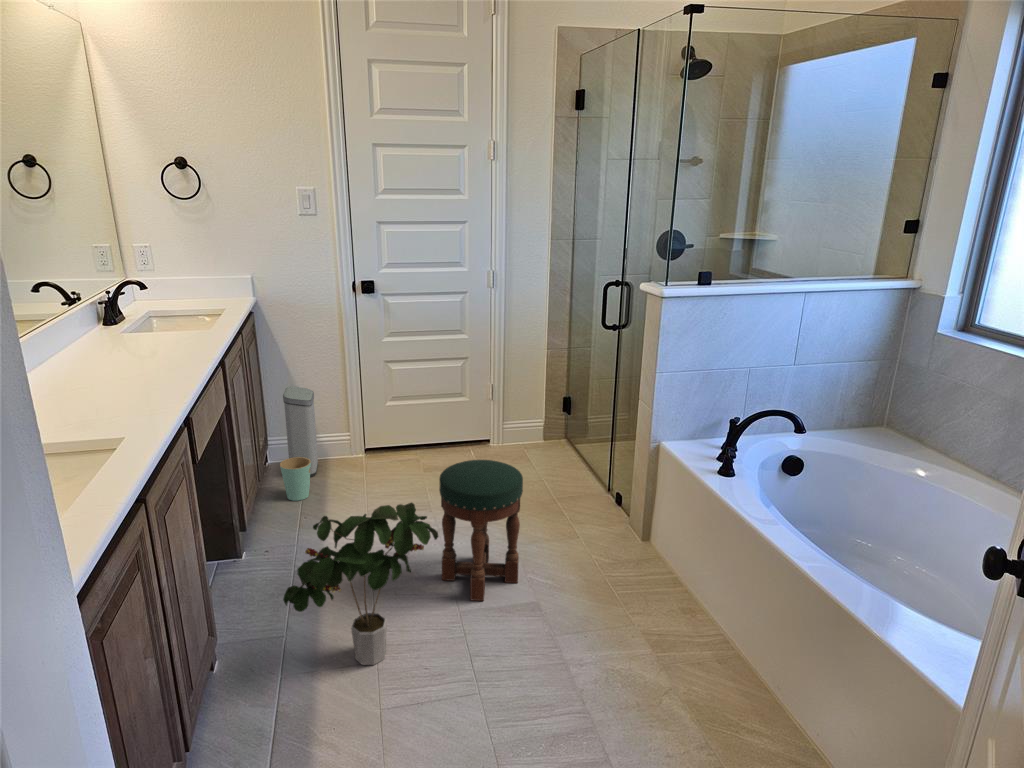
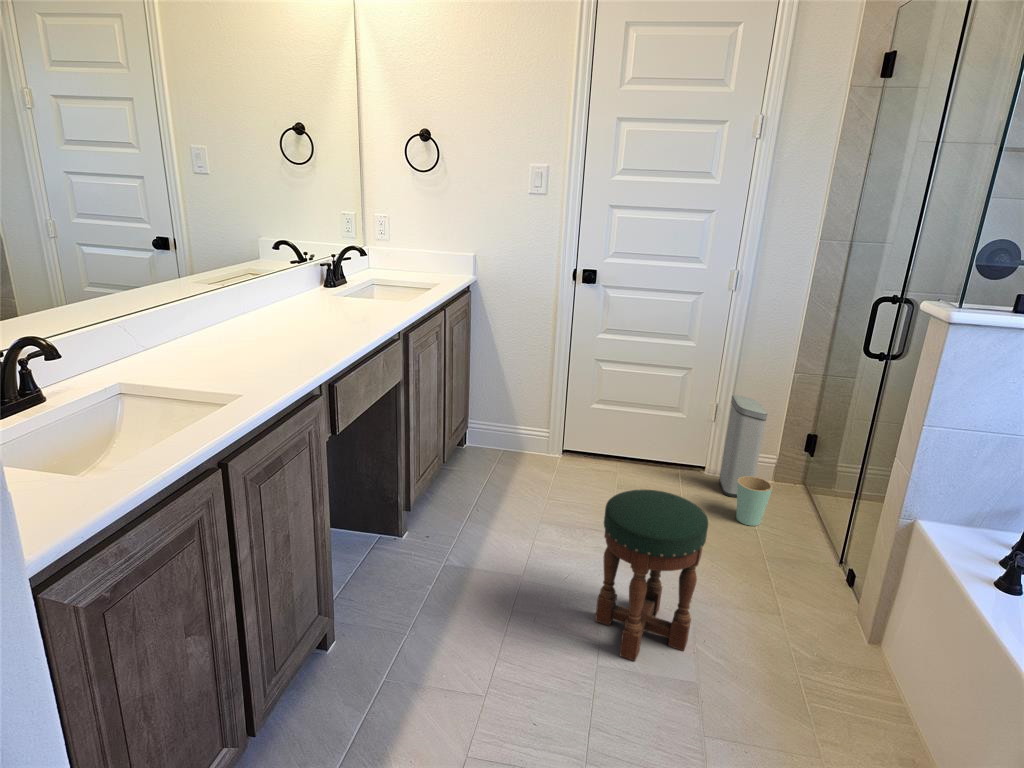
trash can: present [280,387,318,501] -> present [719,395,773,526]
potted plant: present [283,503,438,665] -> none [400,520,581,700]

